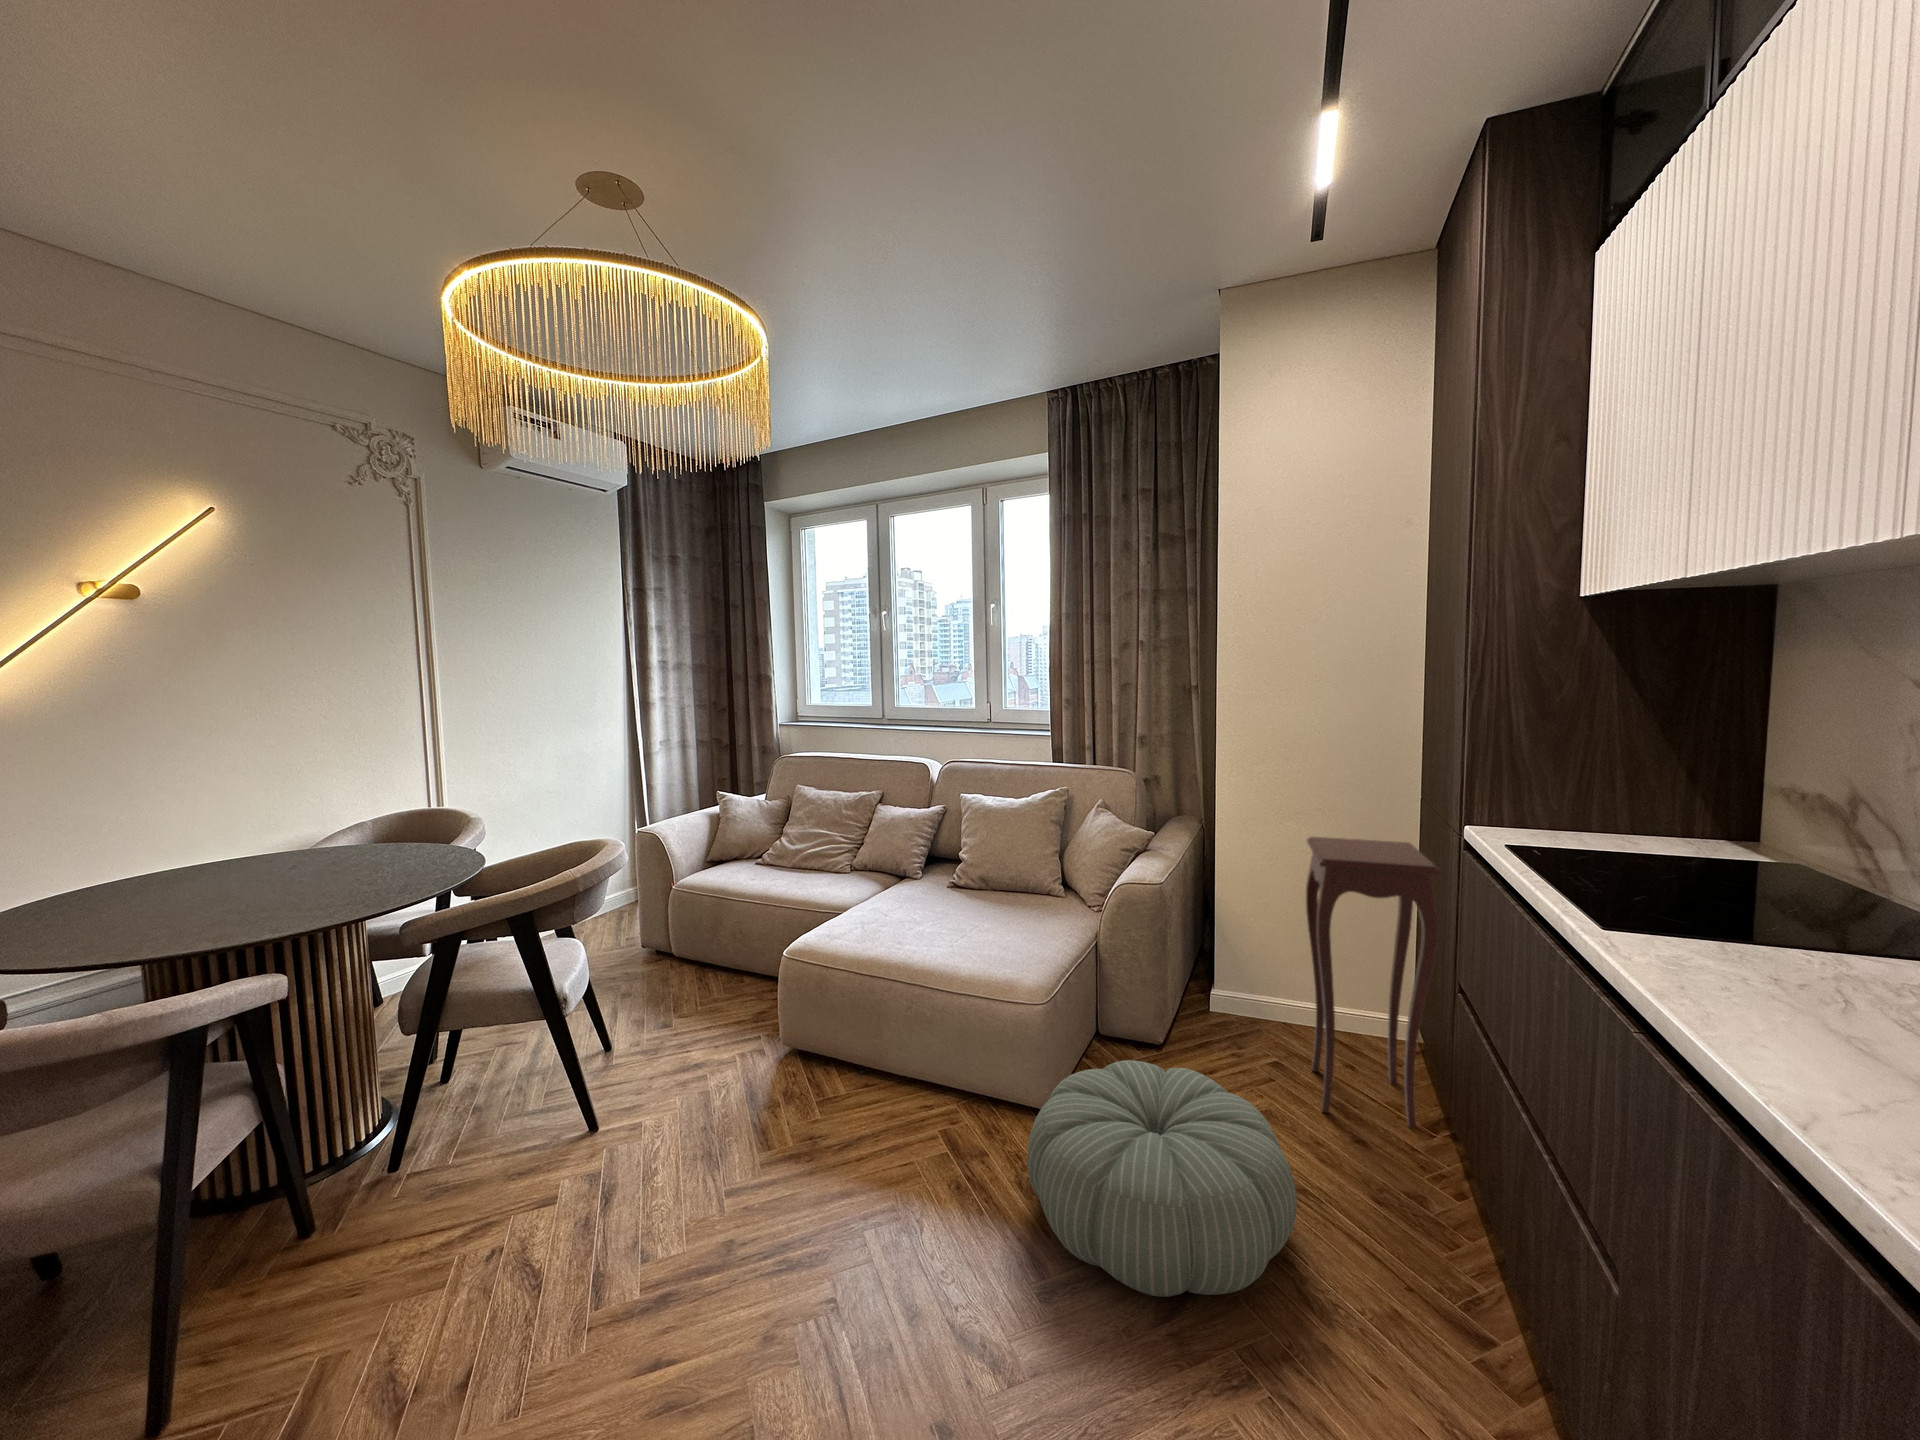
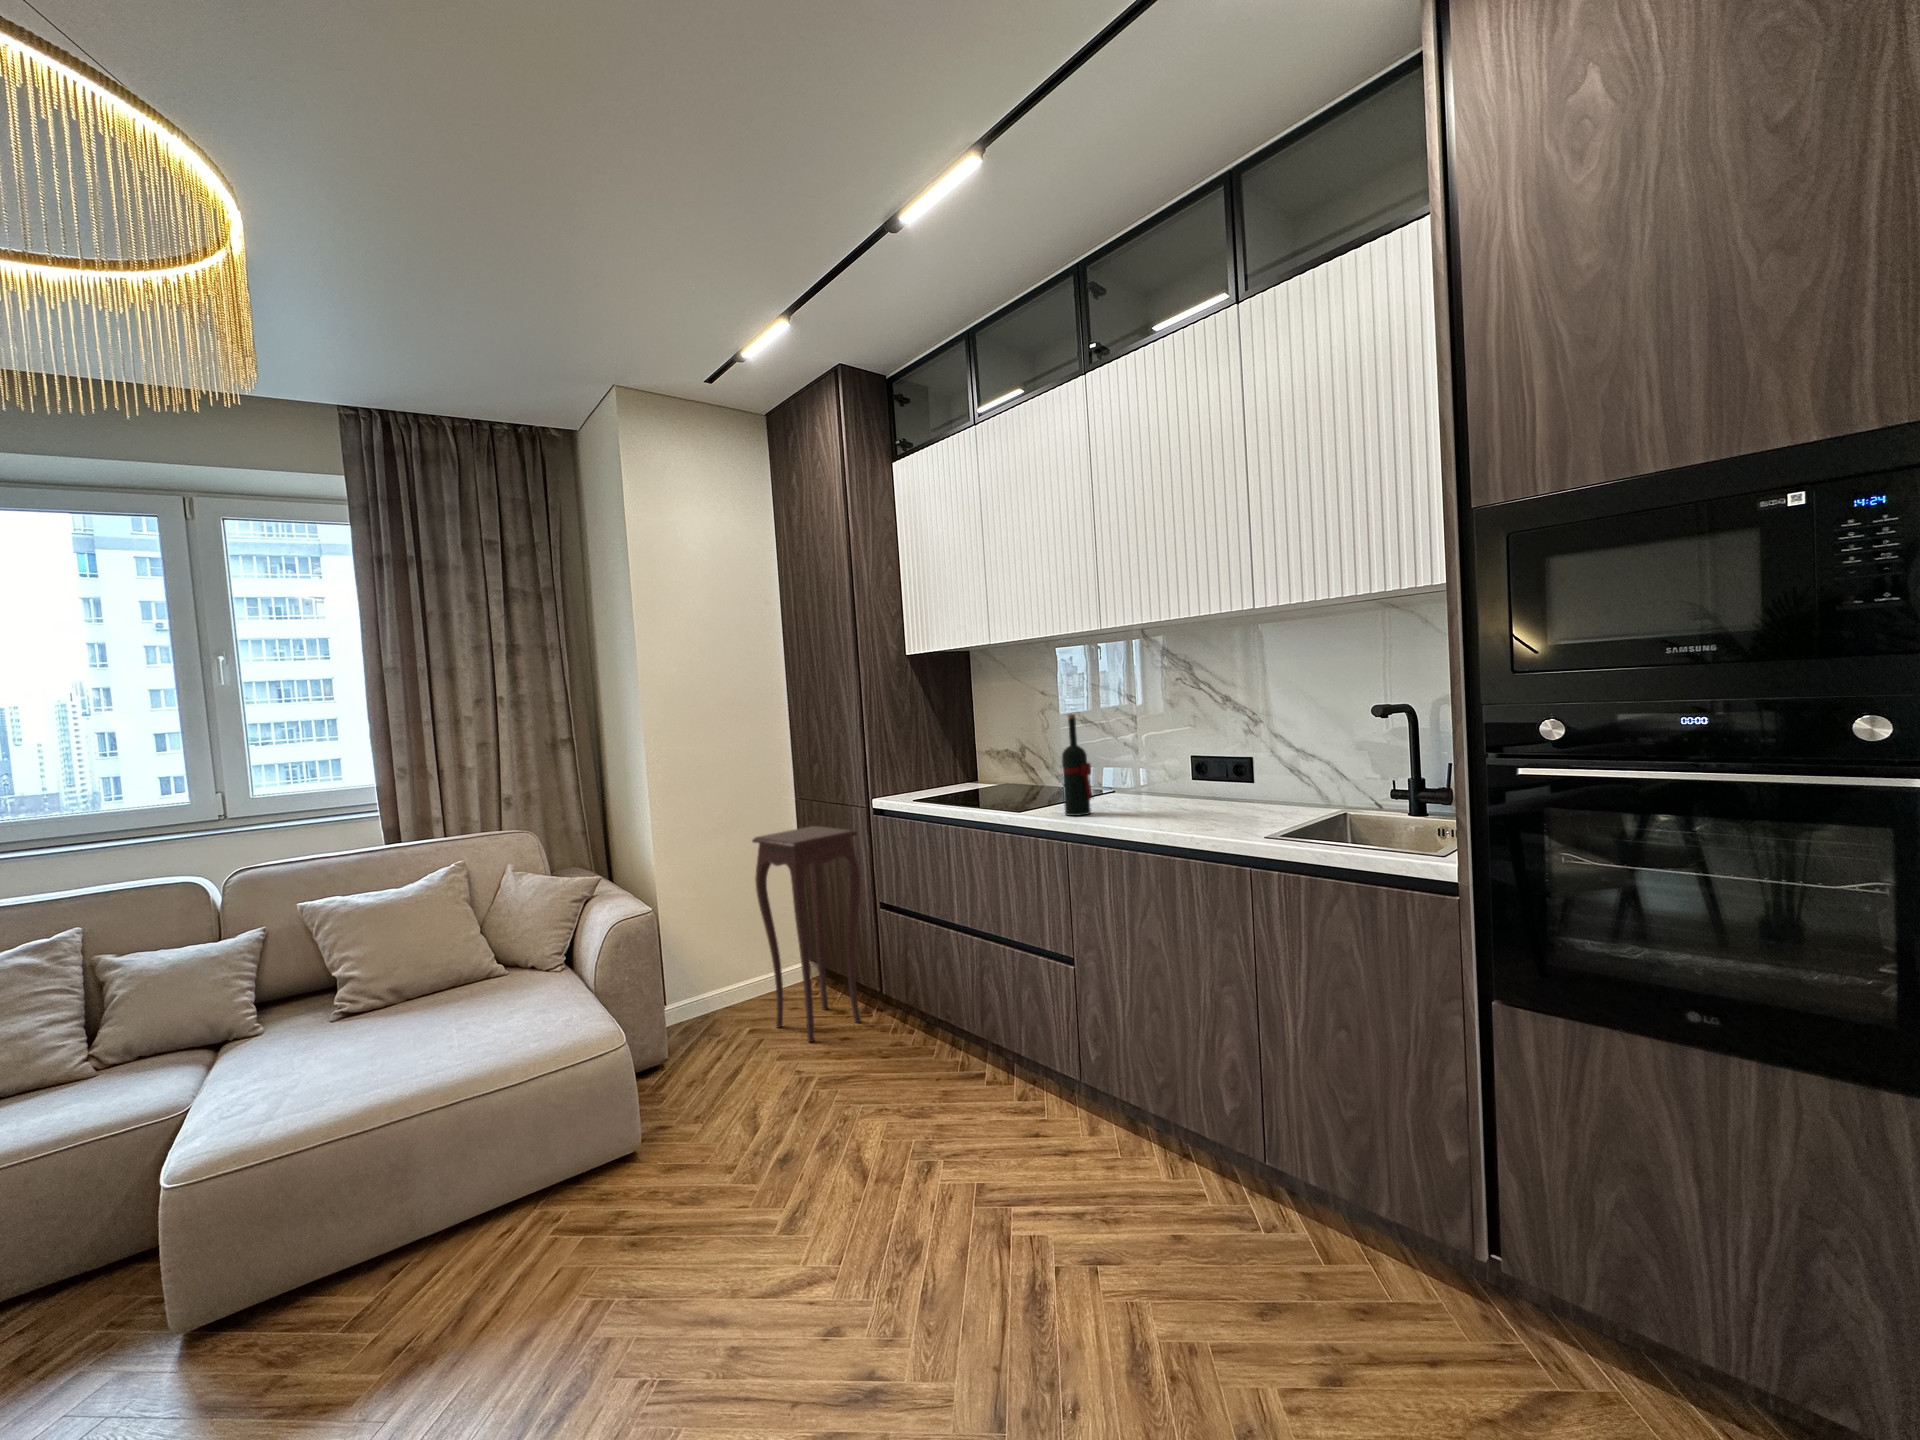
wine bottle: none [1688,766,1788,1017] -> present [1062,714,1093,816]
pouf: present [1027,1060,1297,1297] -> none [679,1027,896,1190]

